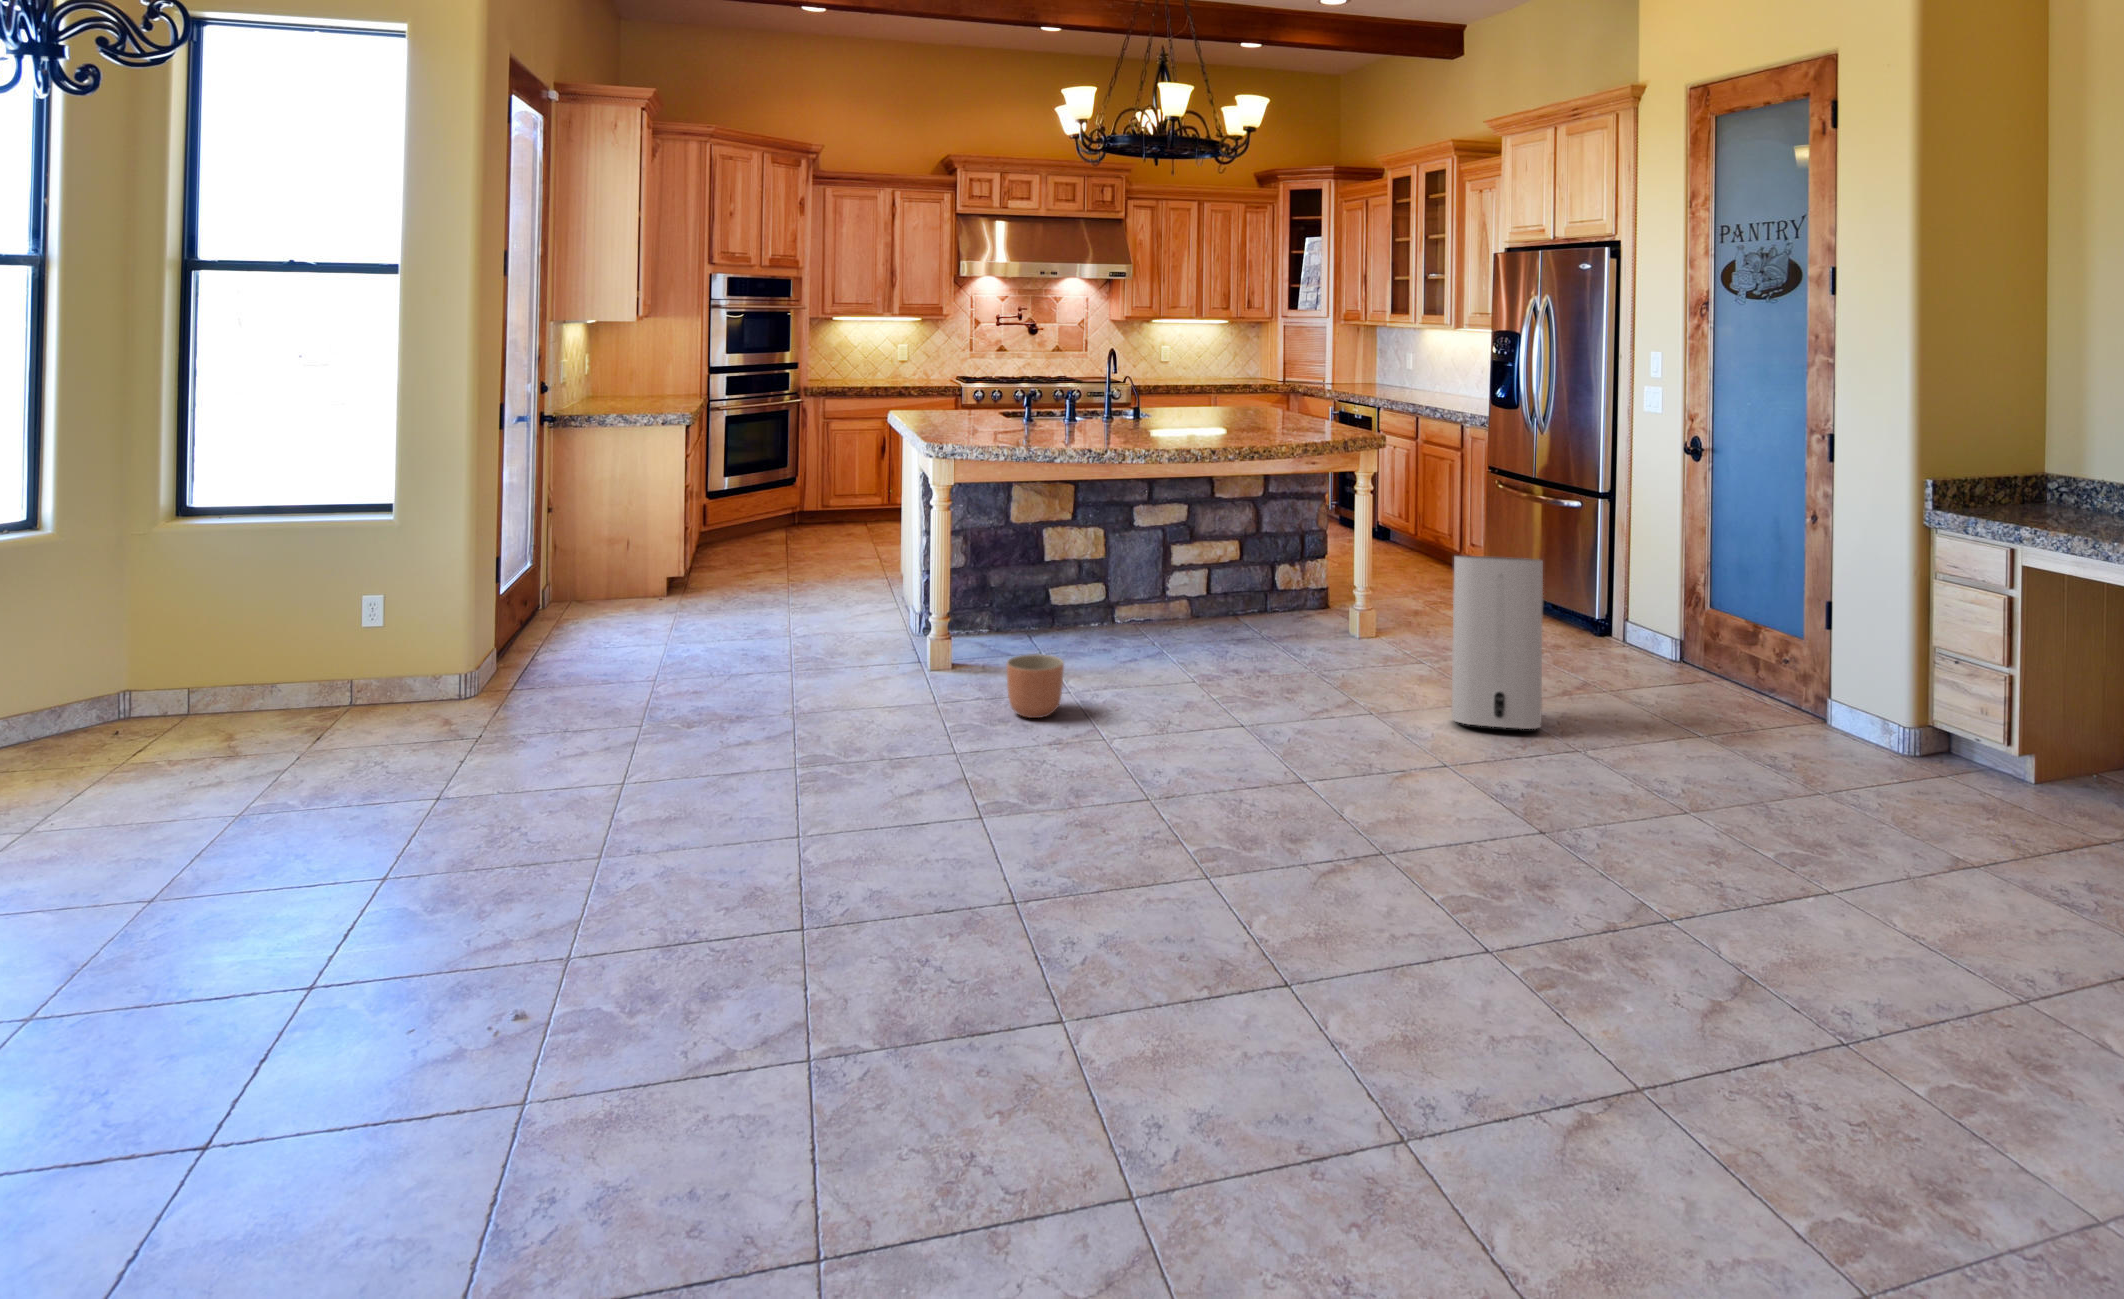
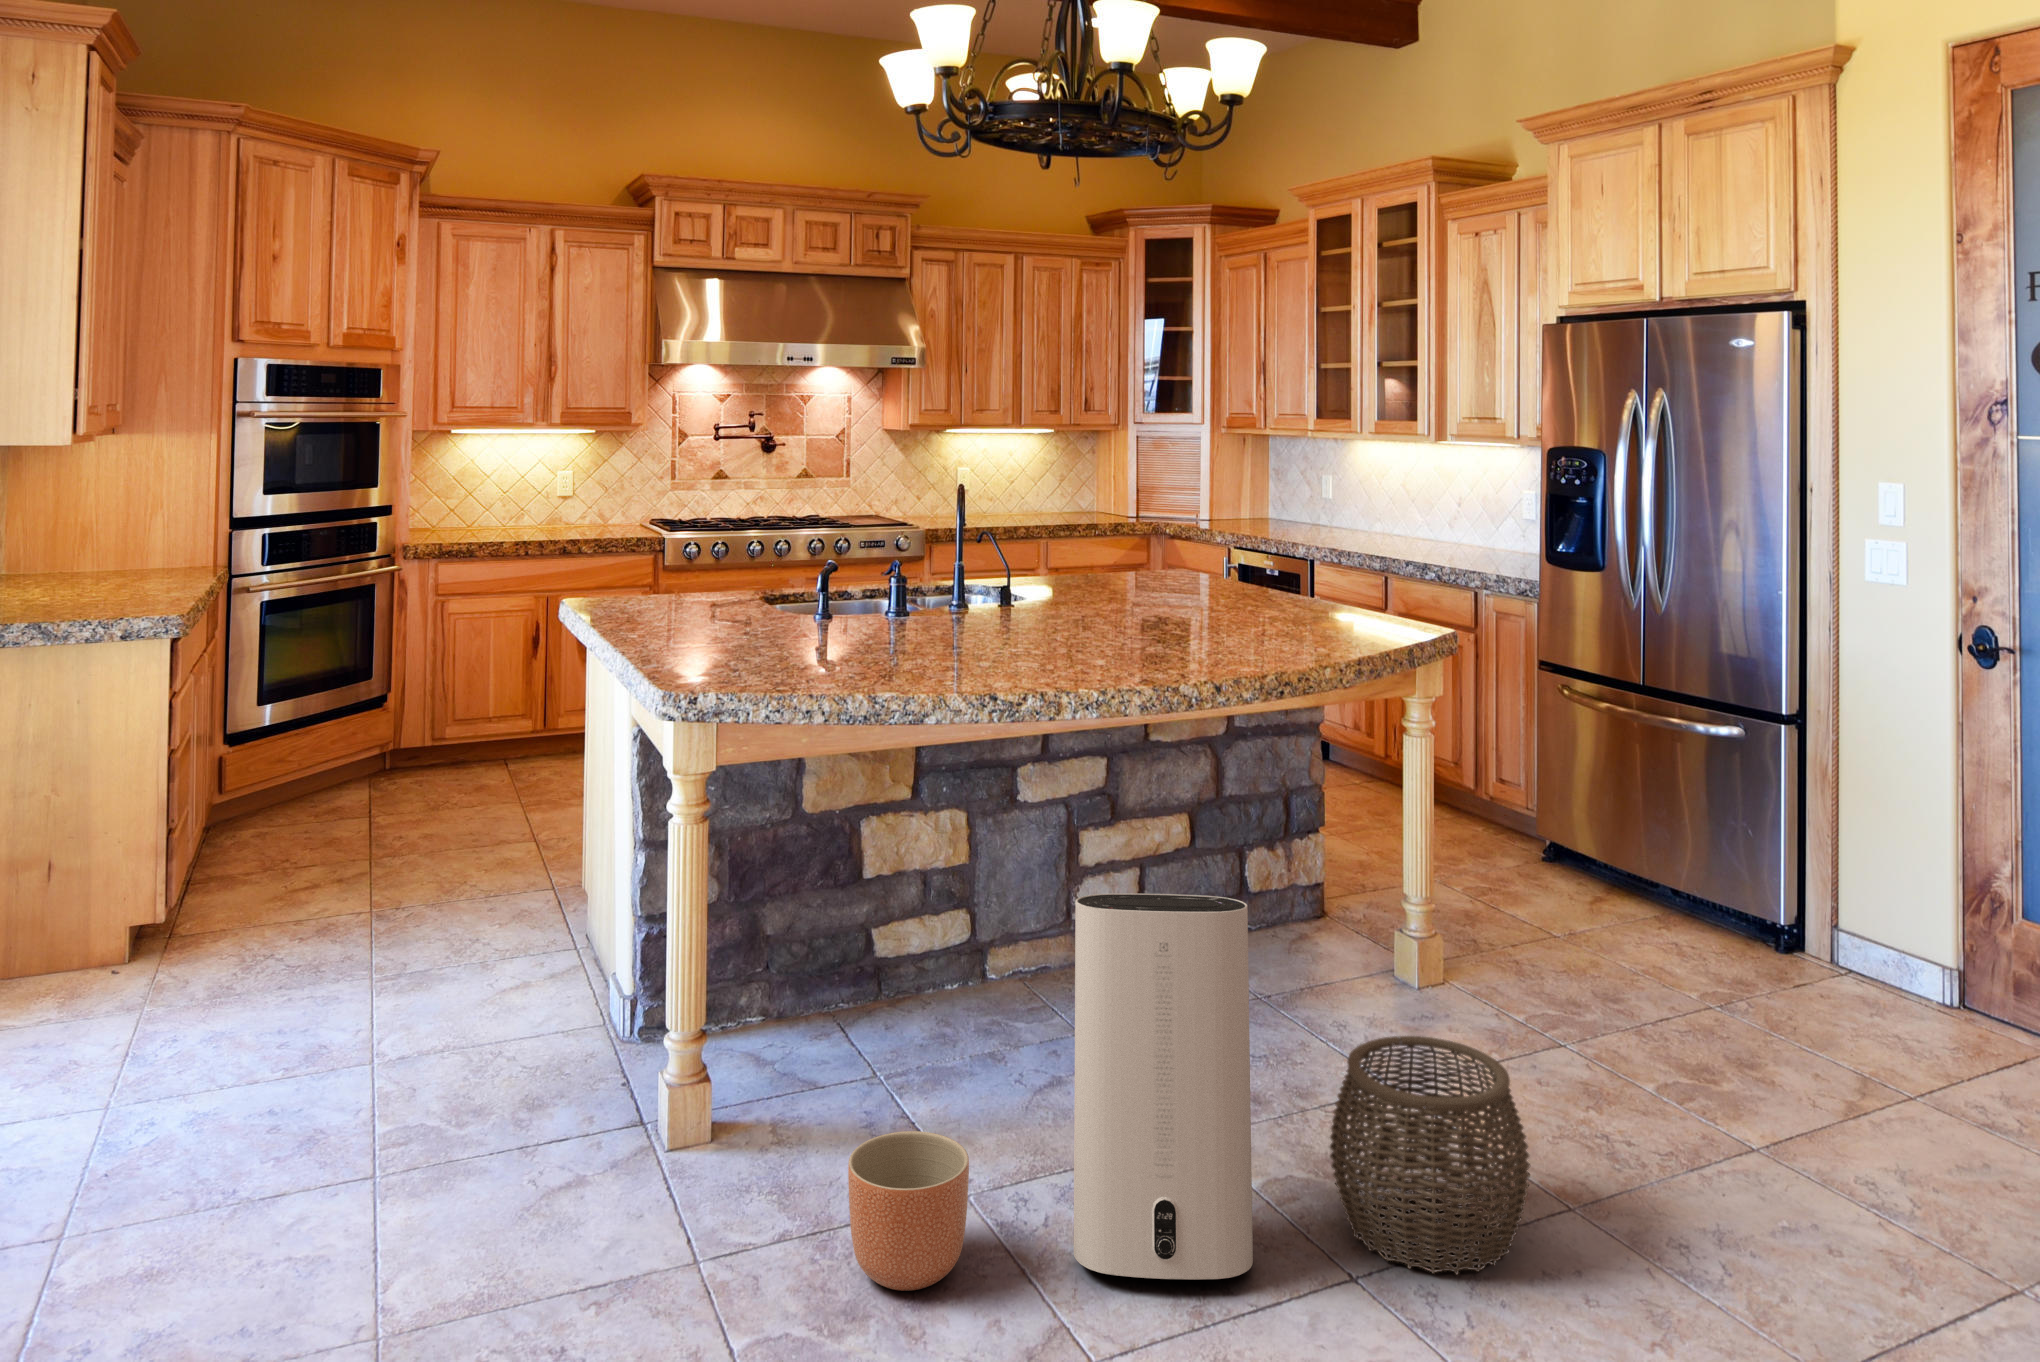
air purifier: present [1451,555,1543,729] -> present [1074,894,1253,1280]
woven basket: none [1245,627,1342,728] -> present [1330,1036,1530,1274]

